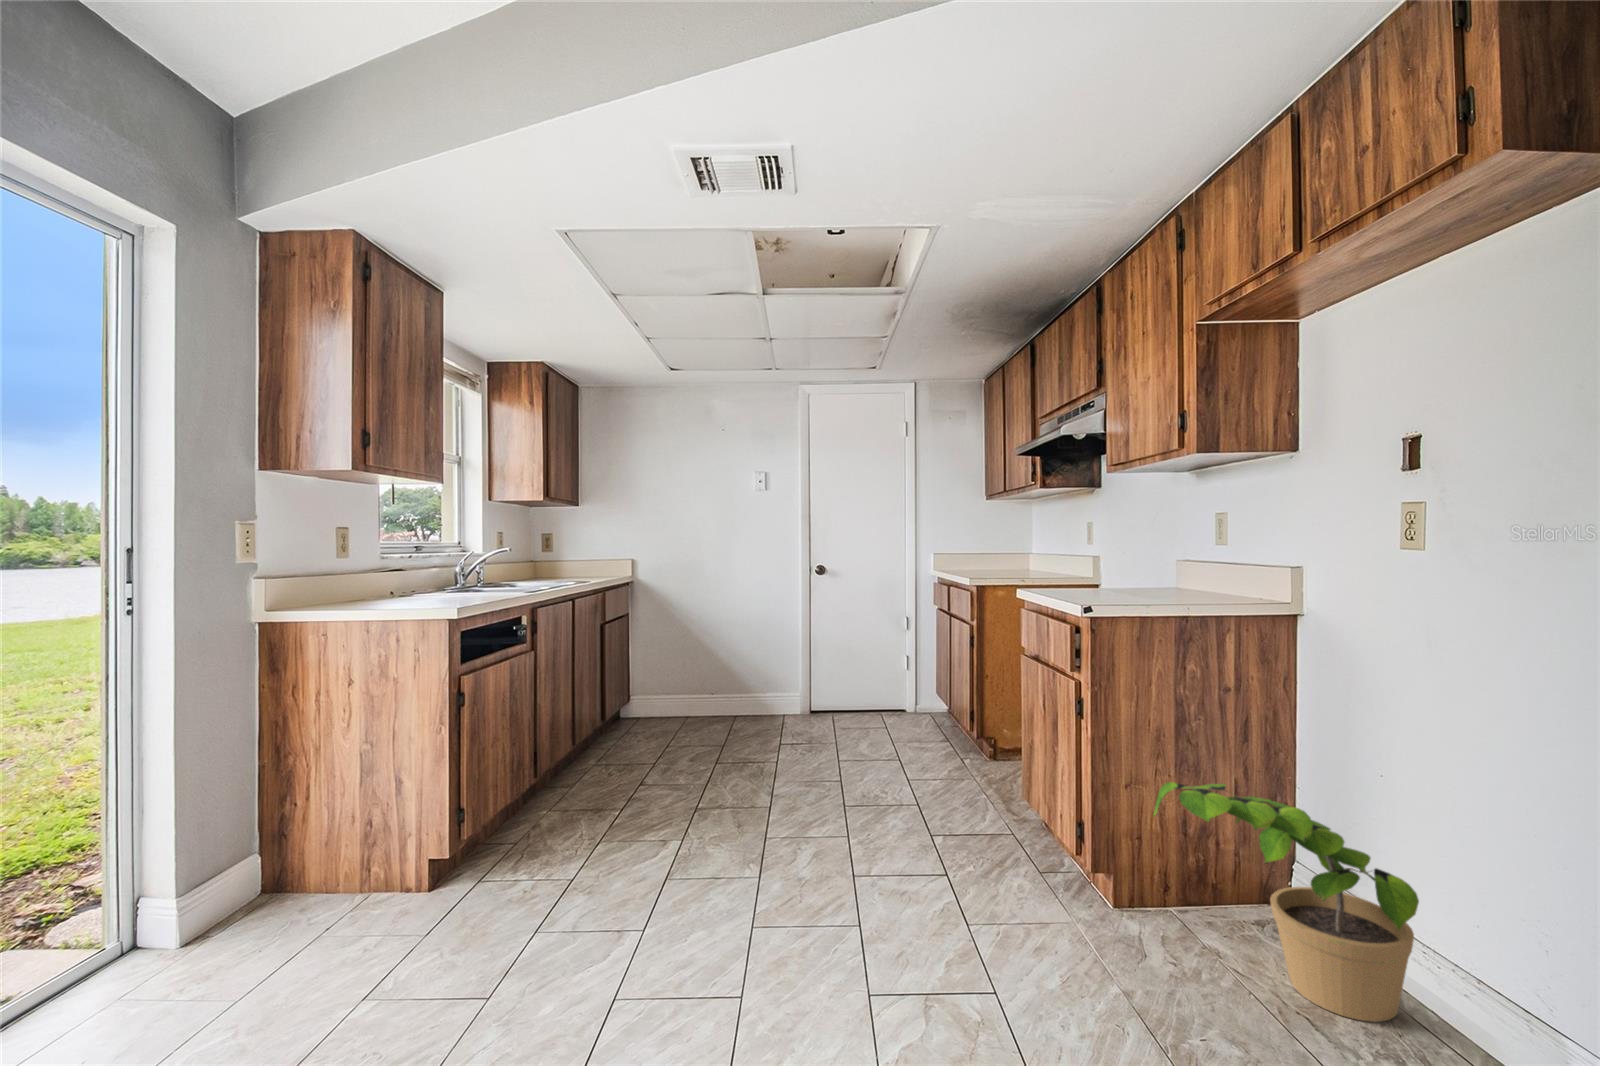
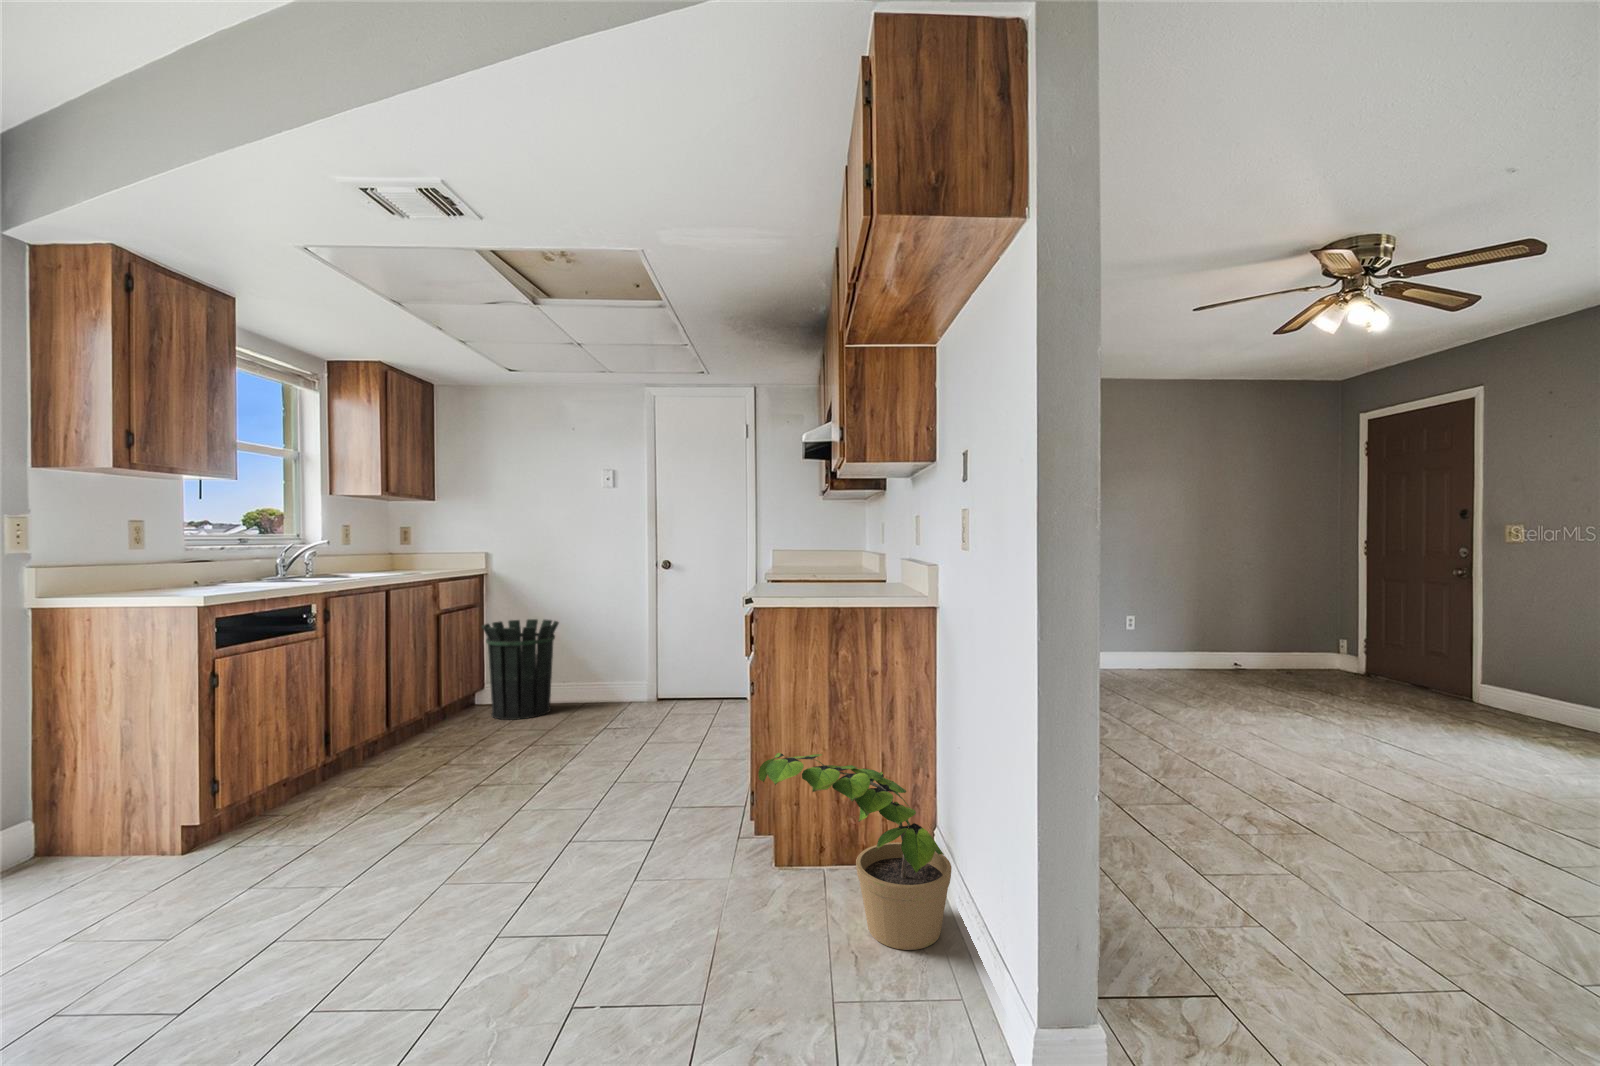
waste bin: none [638,631,715,738] -> present [482,619,559,720]

